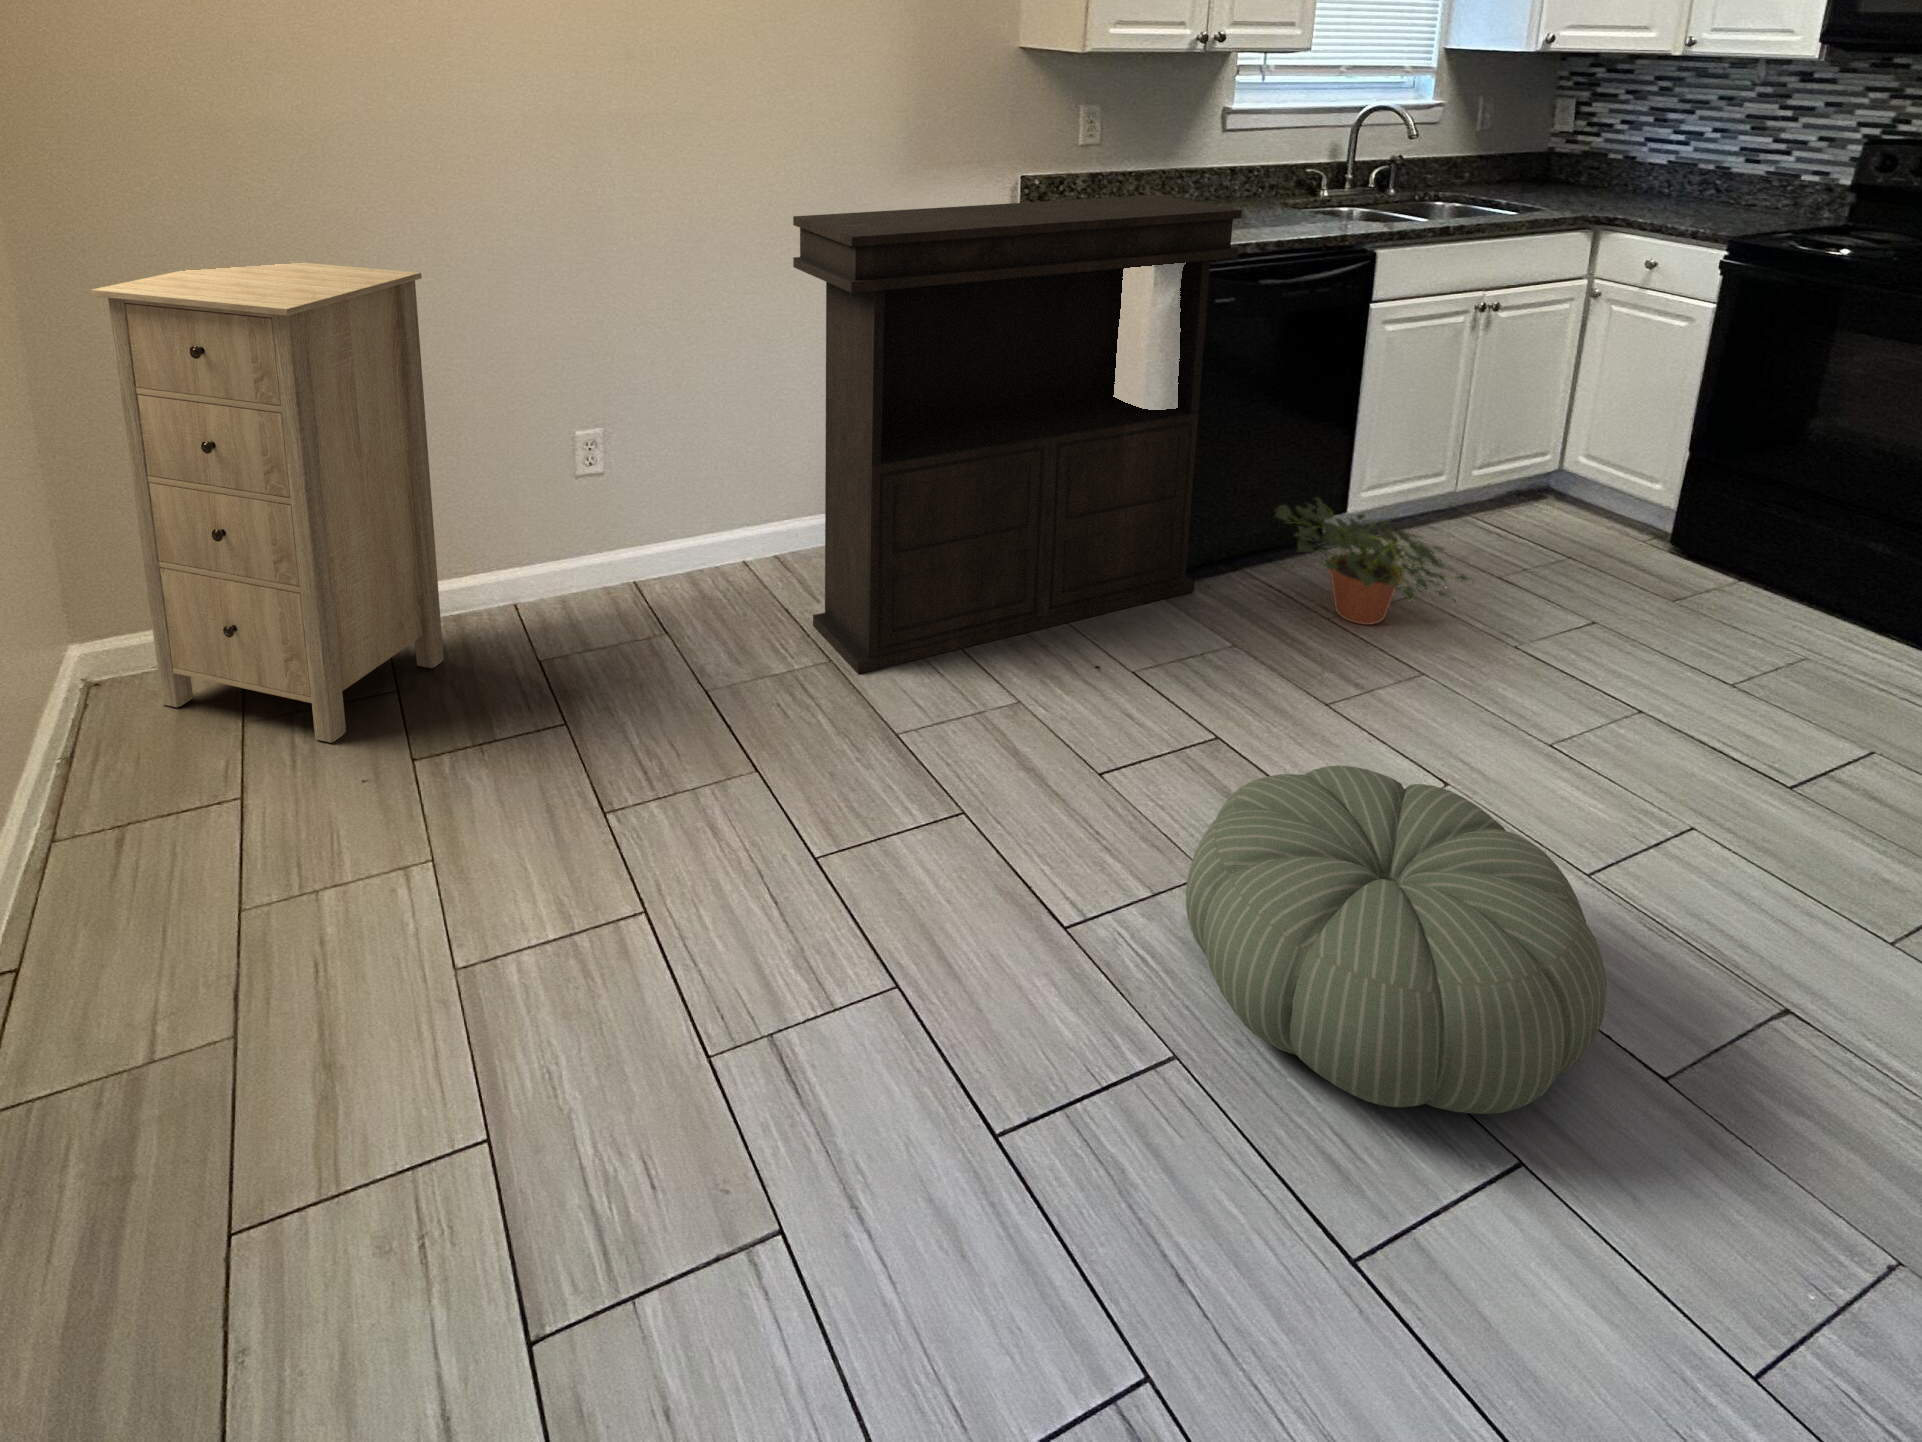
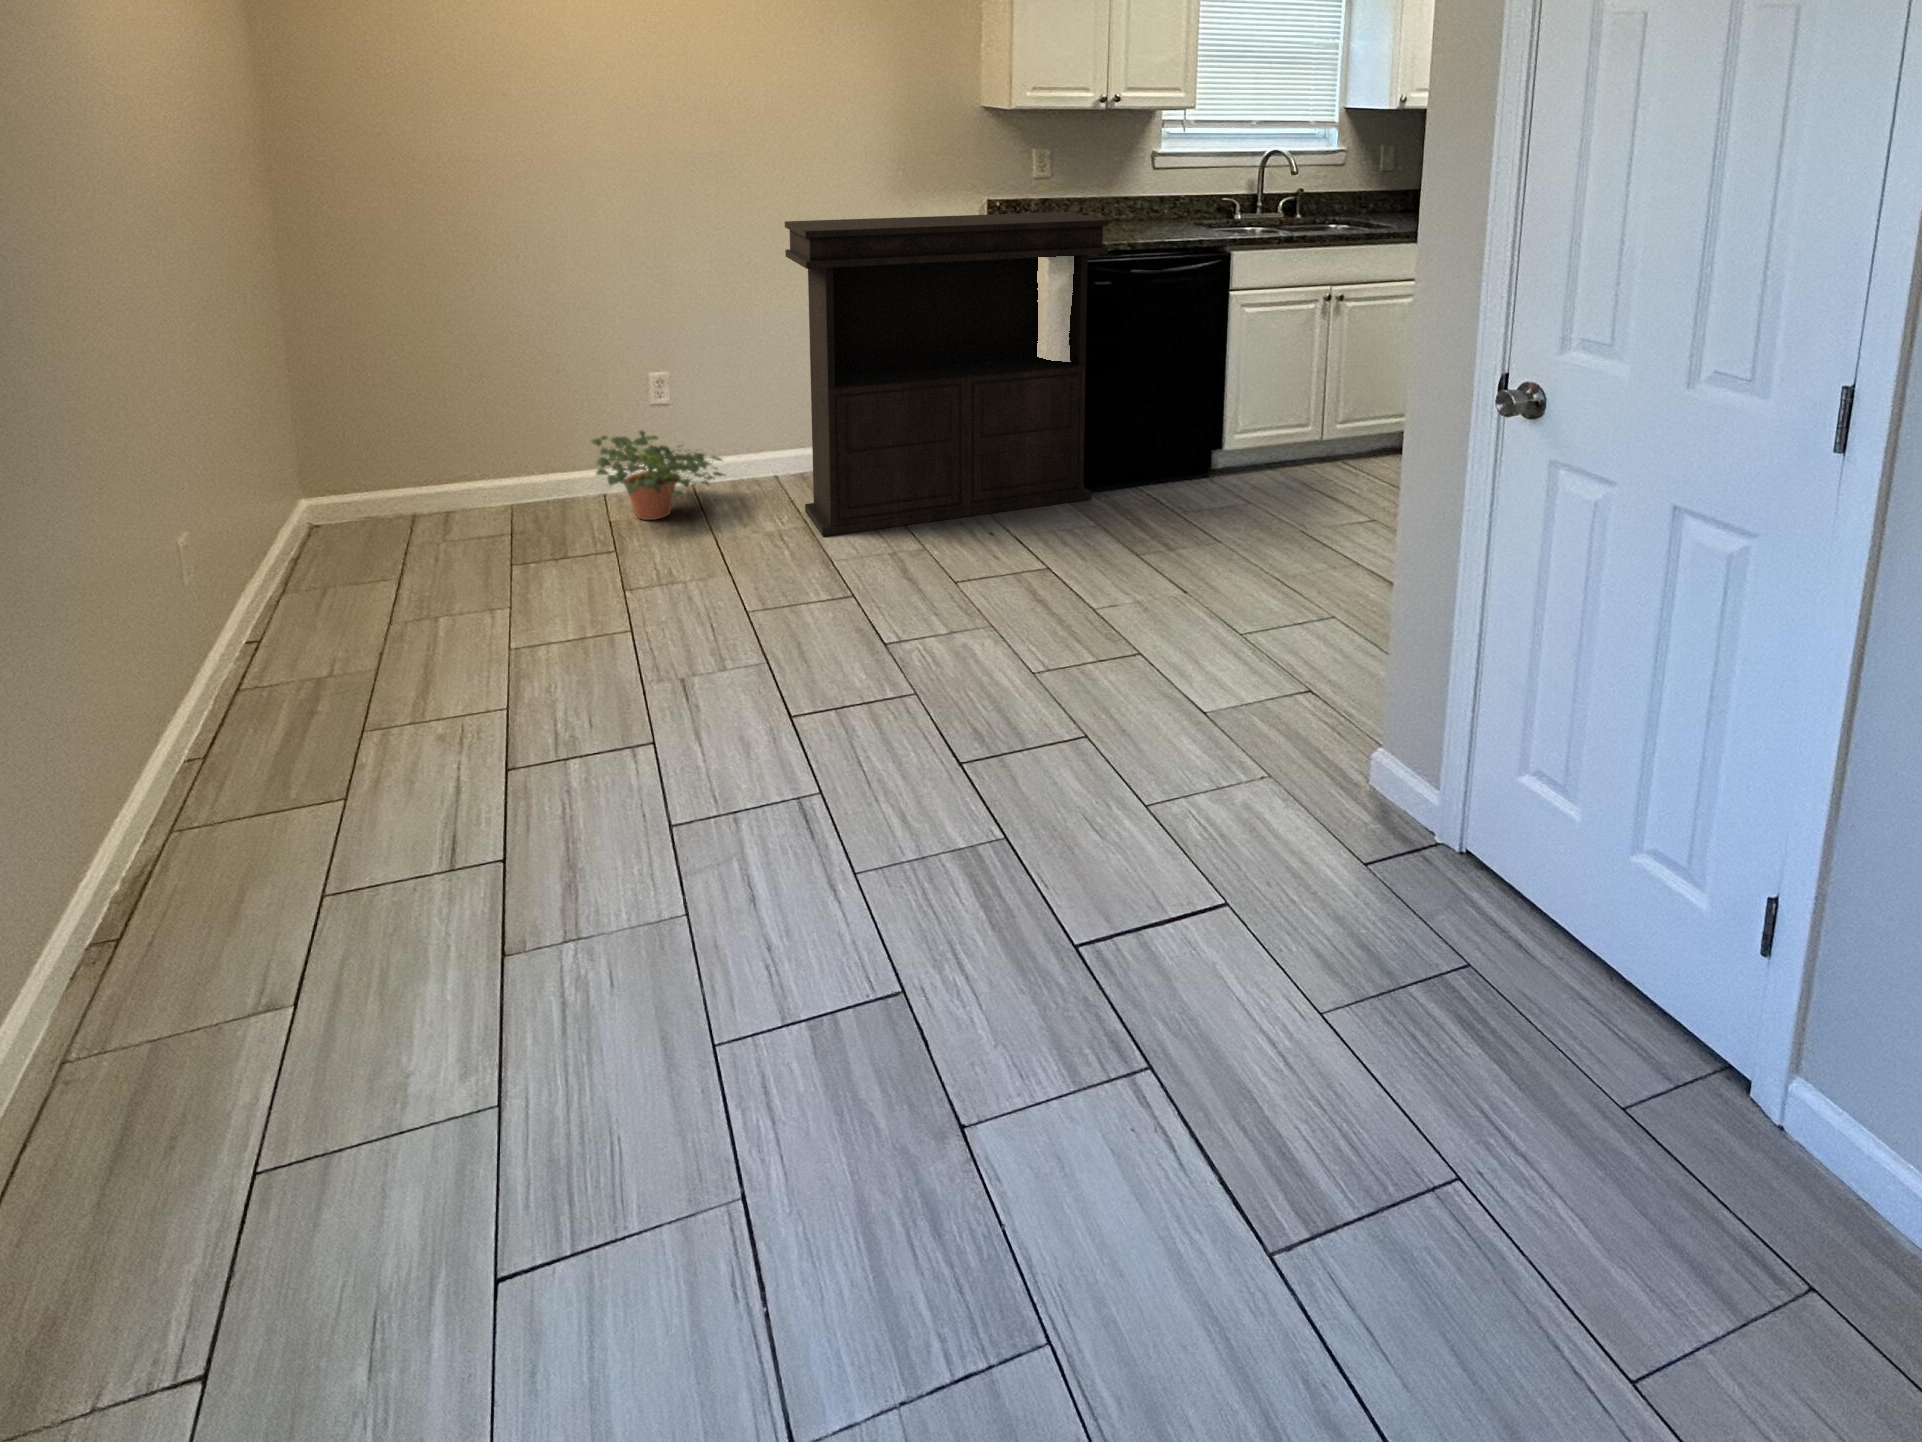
storage cabinet: present [91,263,444,743] -> none [317,248,544,561]
potted plant: present [1275,498,1472,625] -> present [591,431,724,520]
pouf: present [1186,766,1606,1114] -> none [946,558,1176,724]

